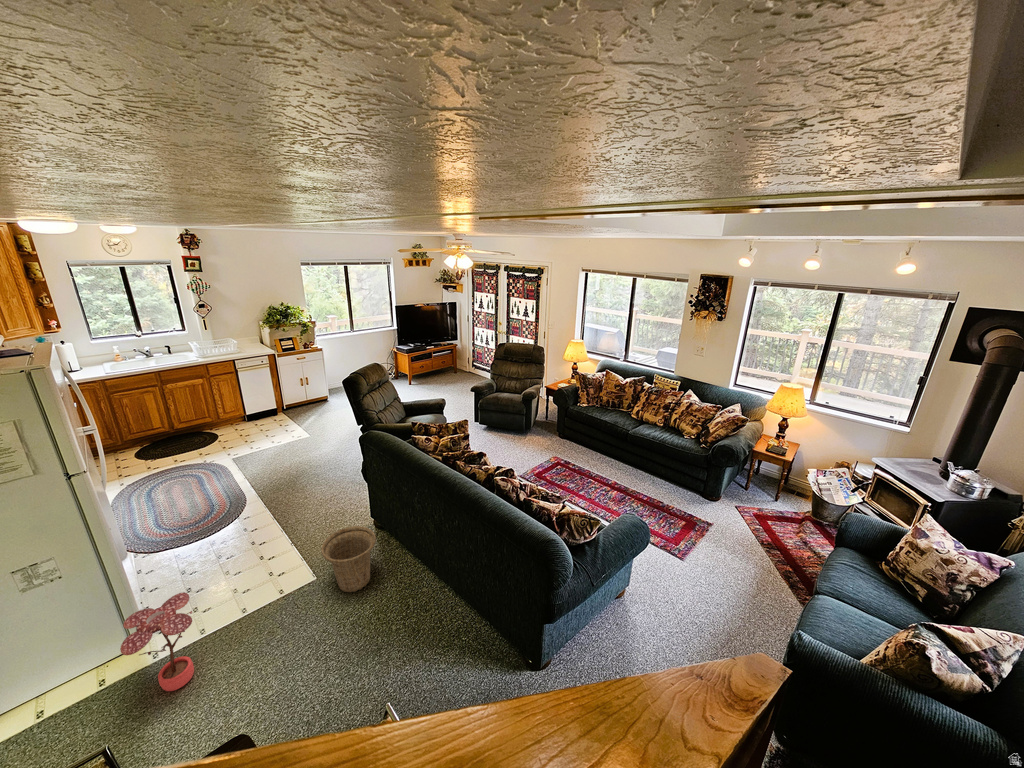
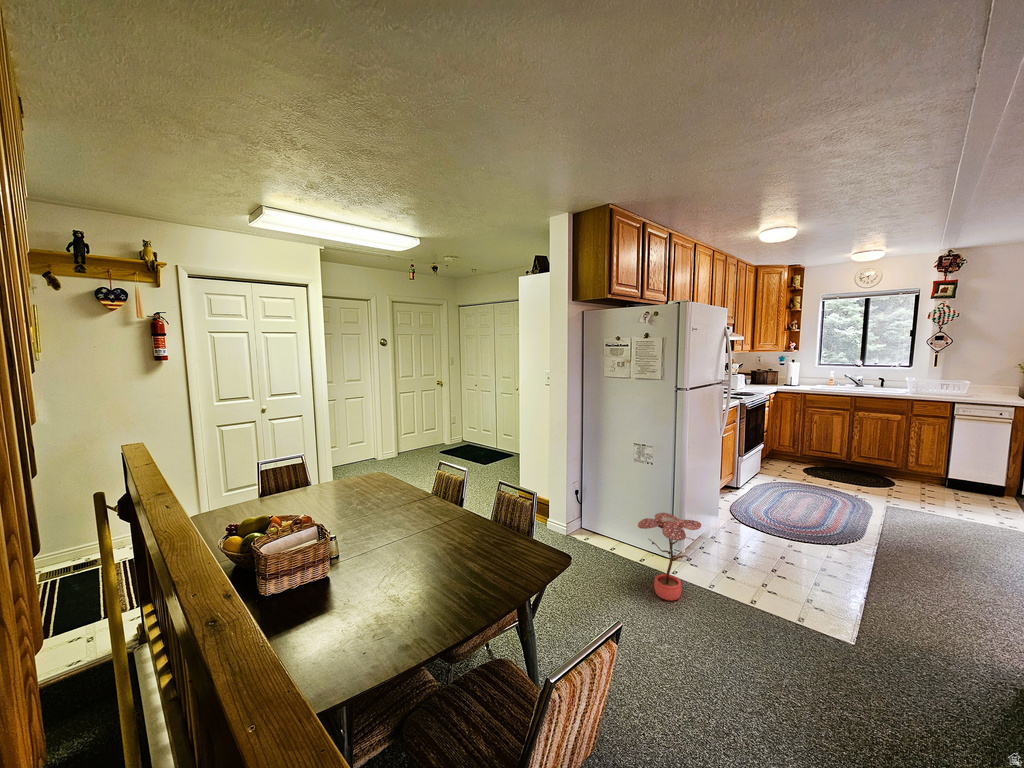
basket: present [321,526,376,592] -> none [853,593,970,714]

